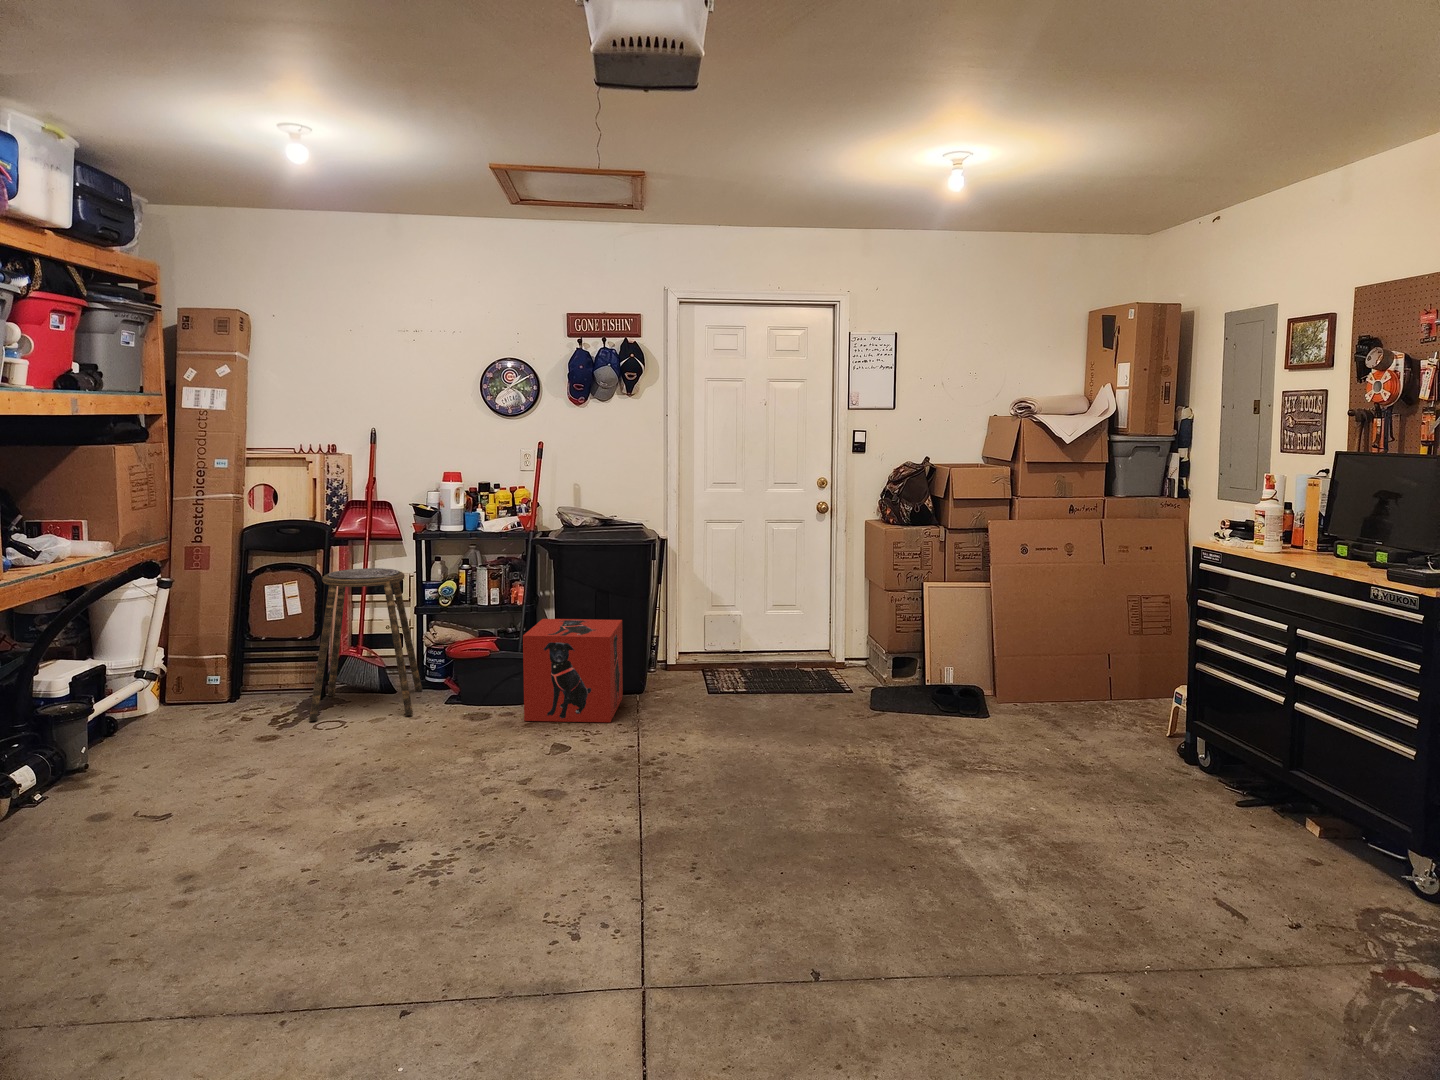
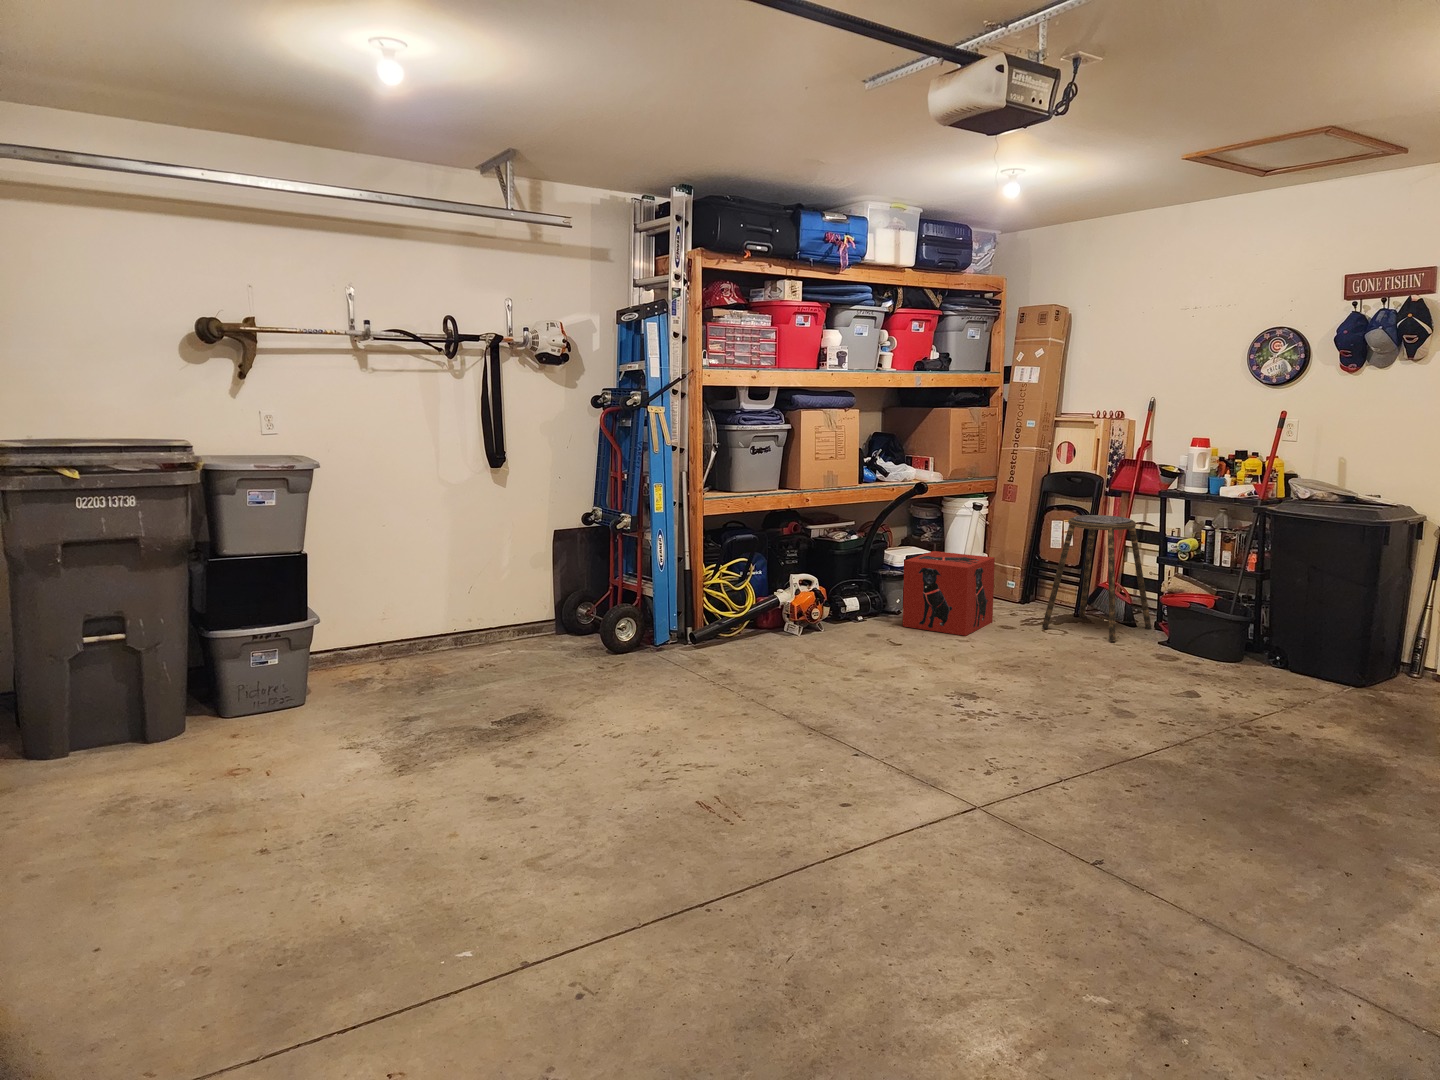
storage box: present [523,619,623,722] -> present [903,551,995,636]

